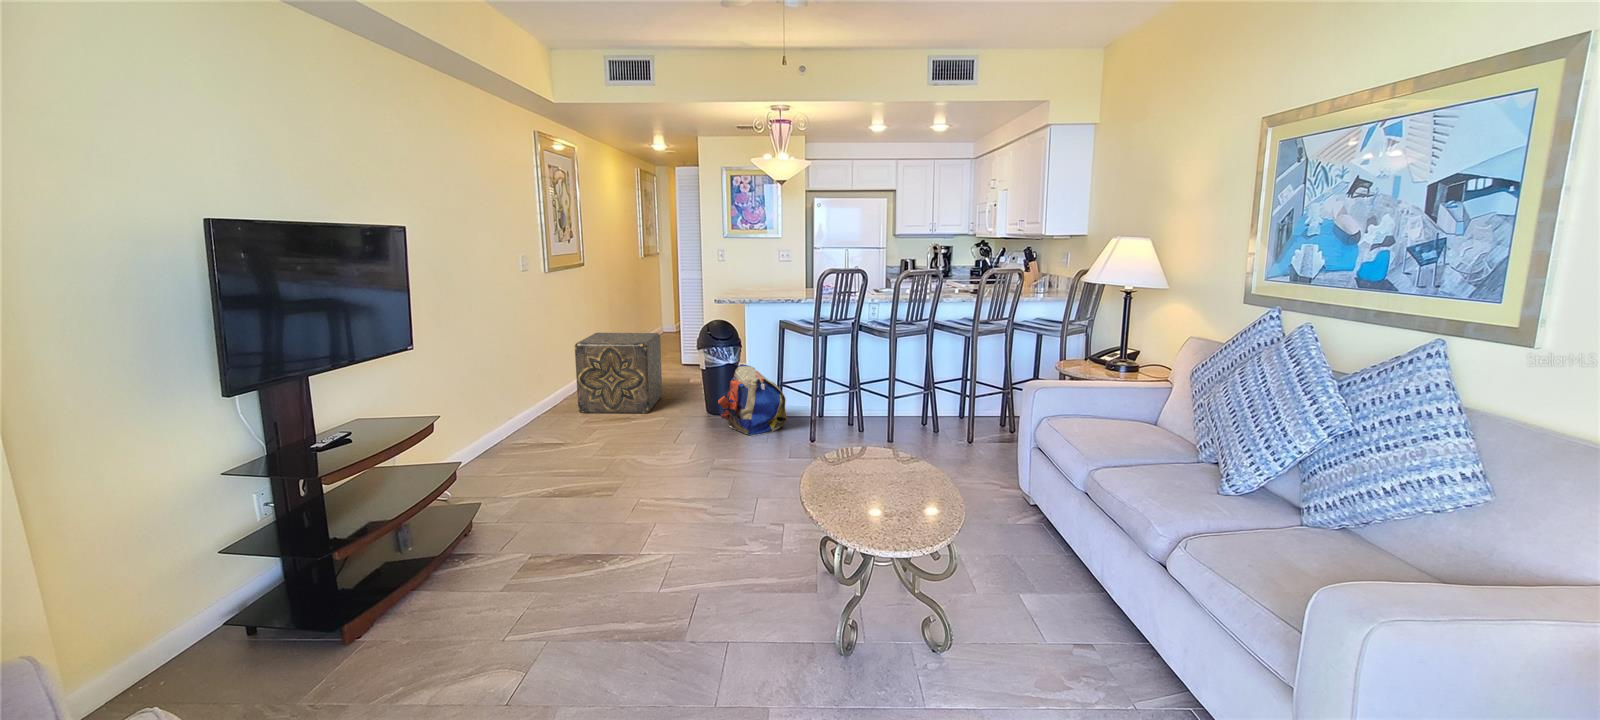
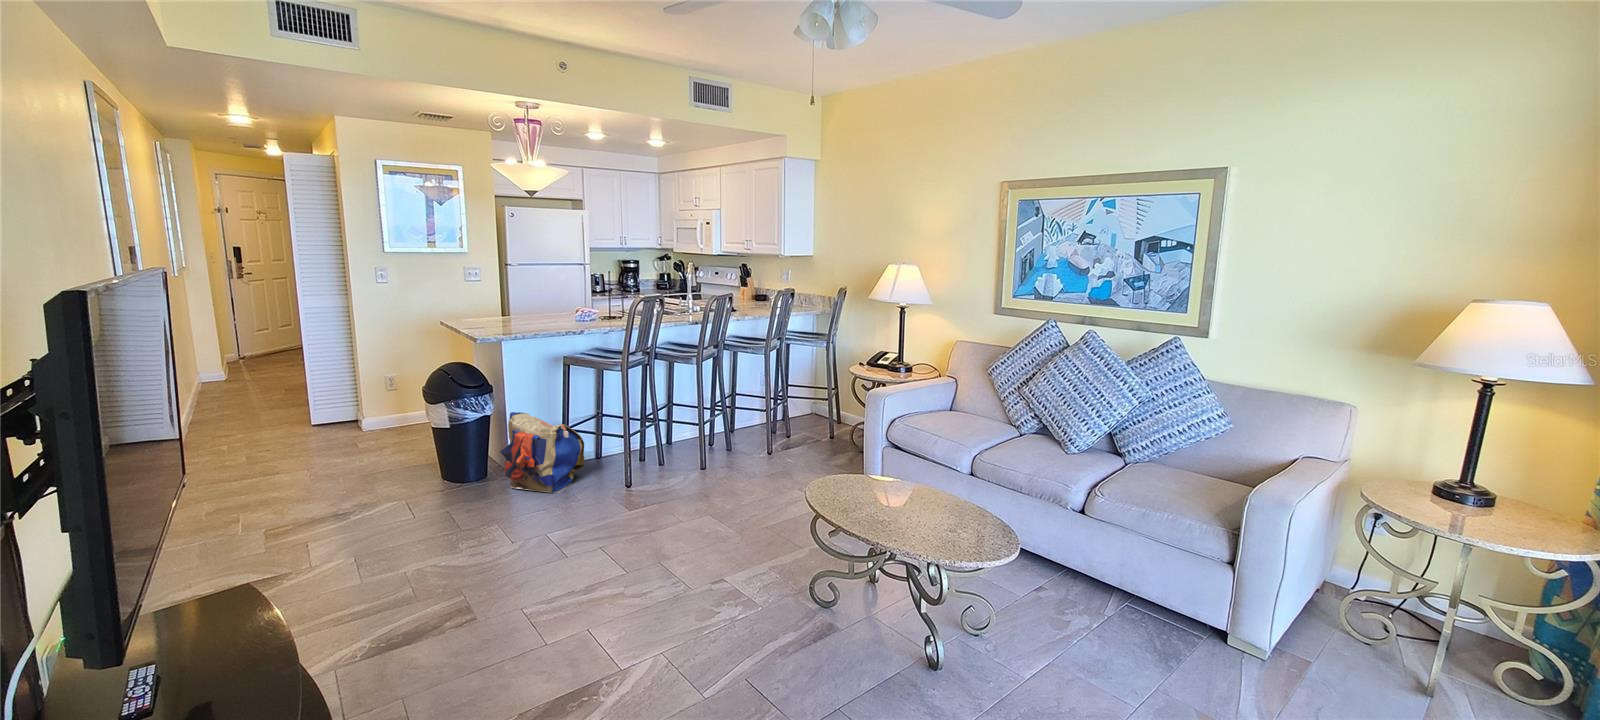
ottoman: present [575,333,662,413] -> none [240,388,376,518]

